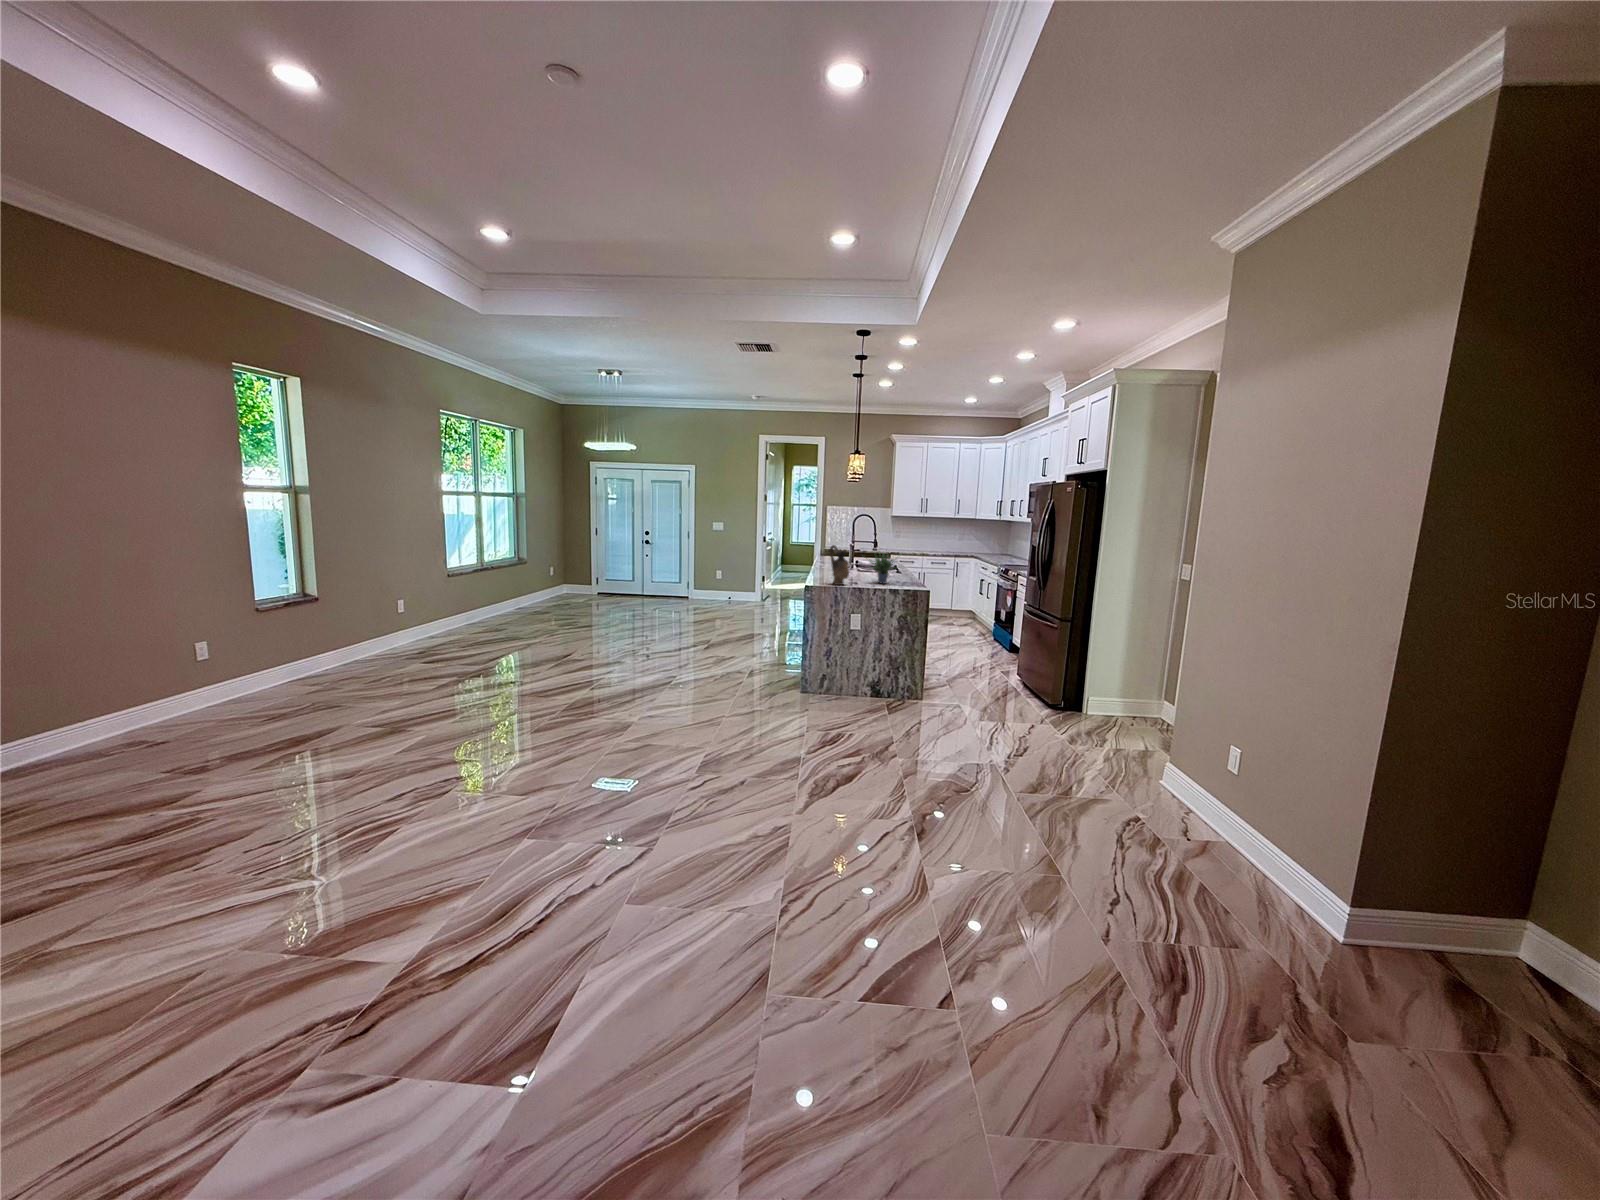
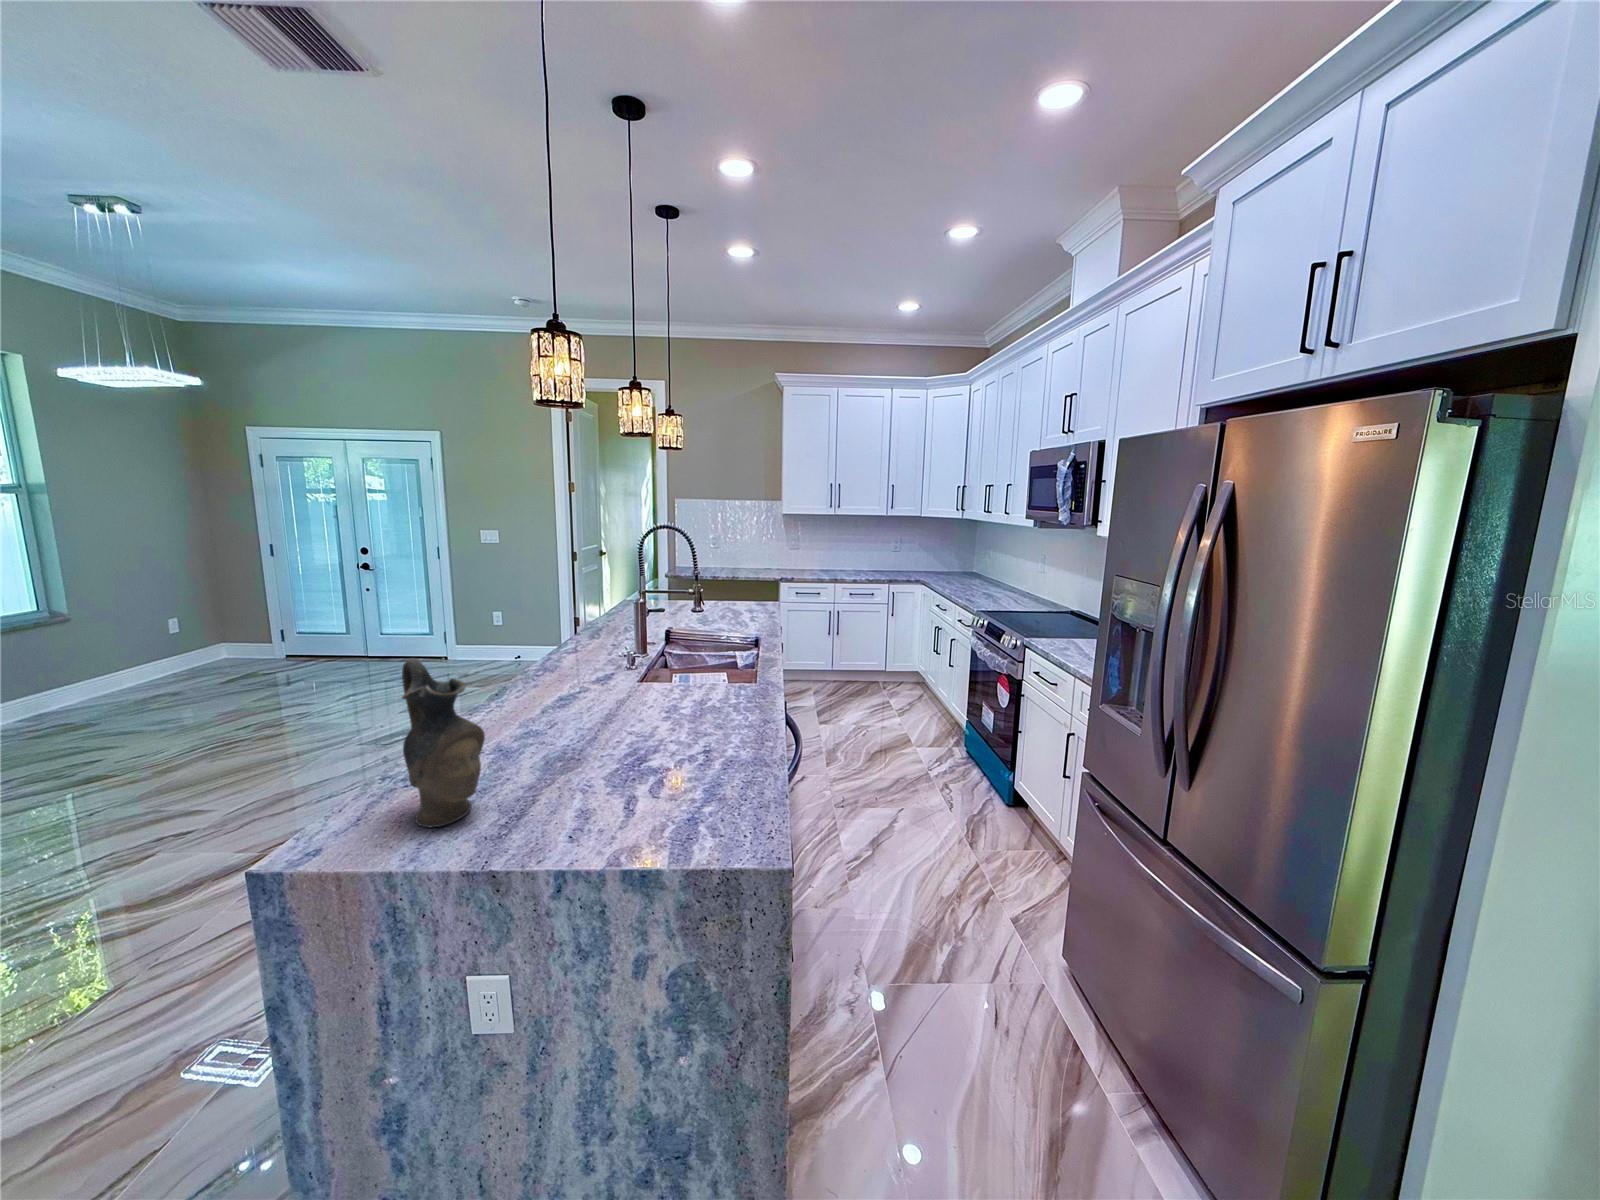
potted plant: present [869,553,894,584] -> none [565,633,724,781]

